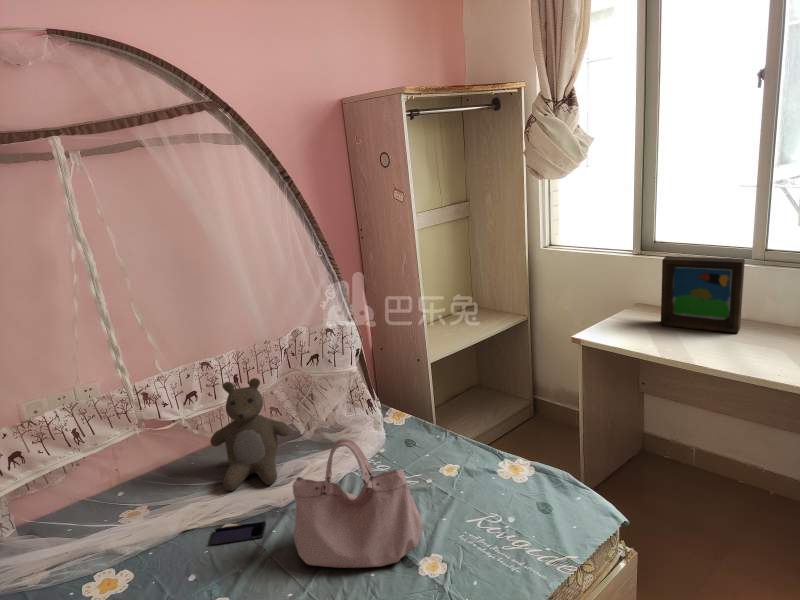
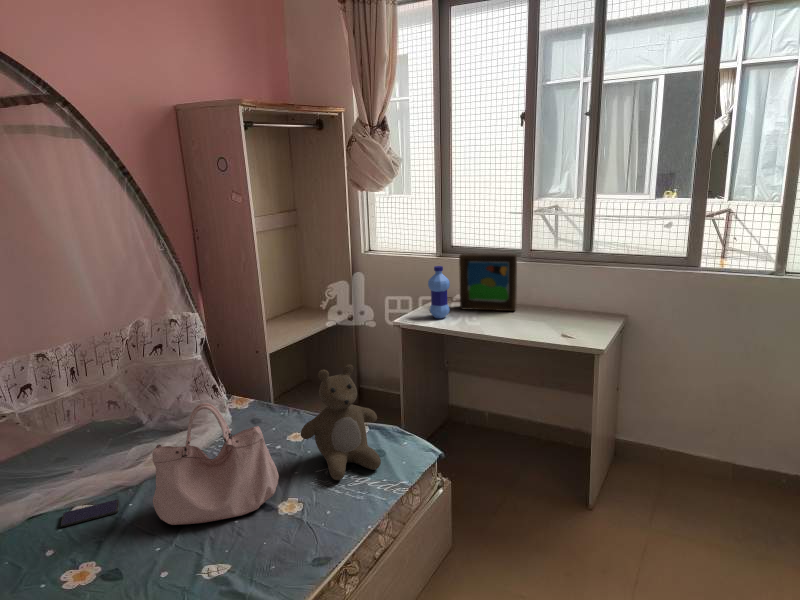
water bottle: none [619,274,647,338] -> present [428,266,450,318]
teddy bear: present [210,378,291,491] -> present [301,364,381,480]

